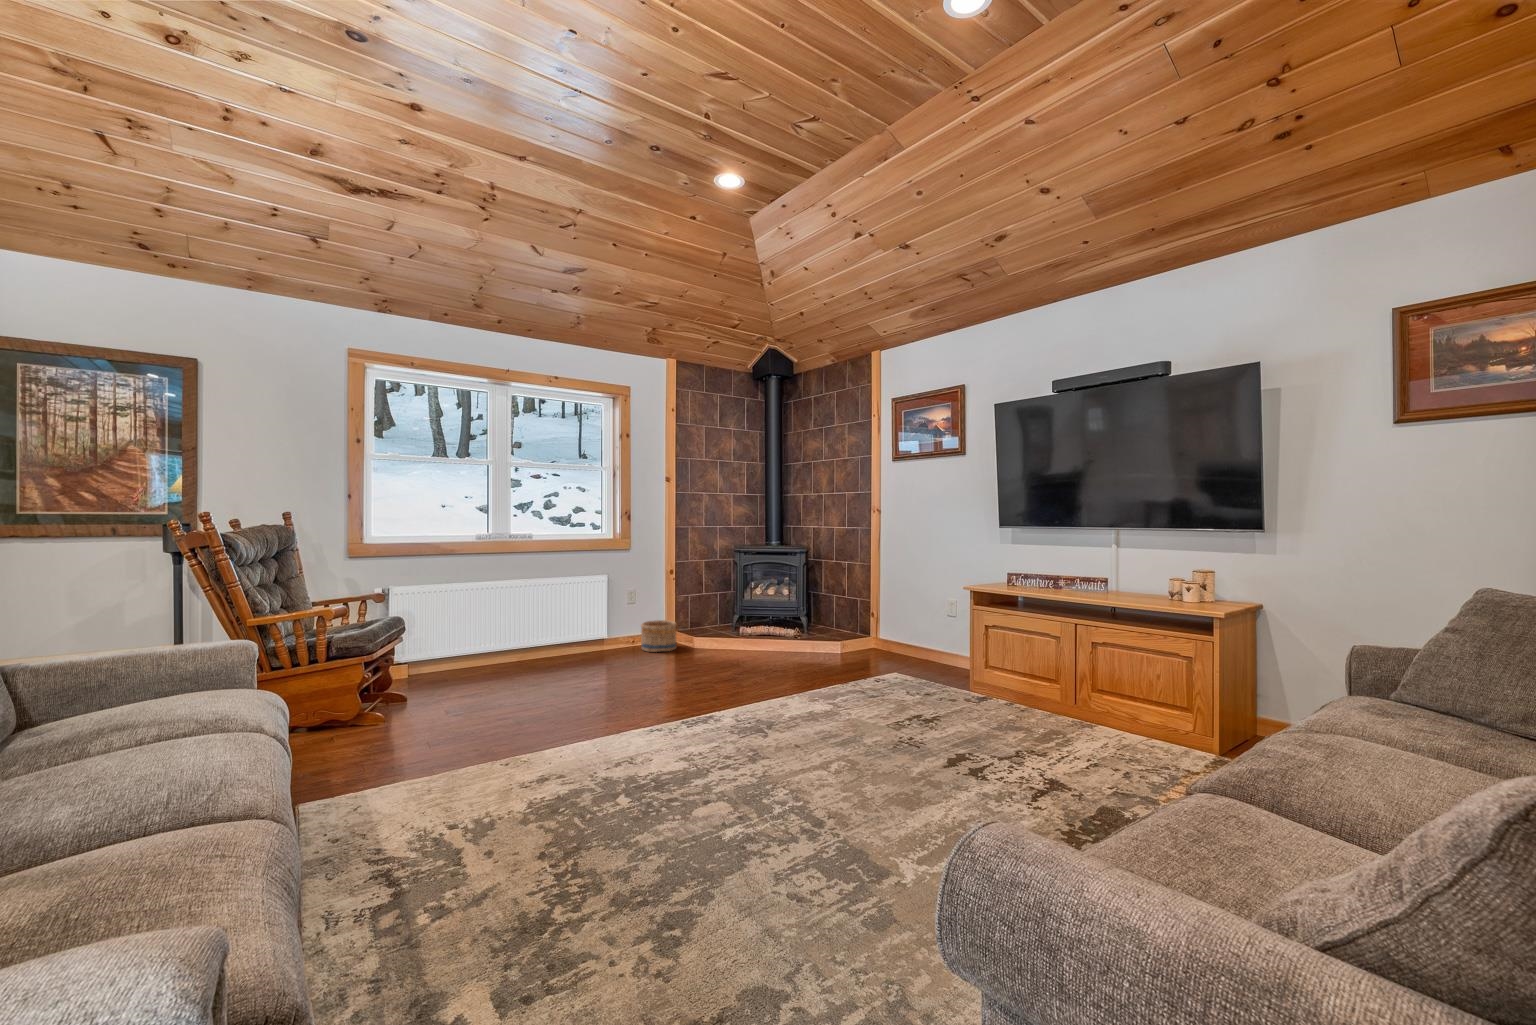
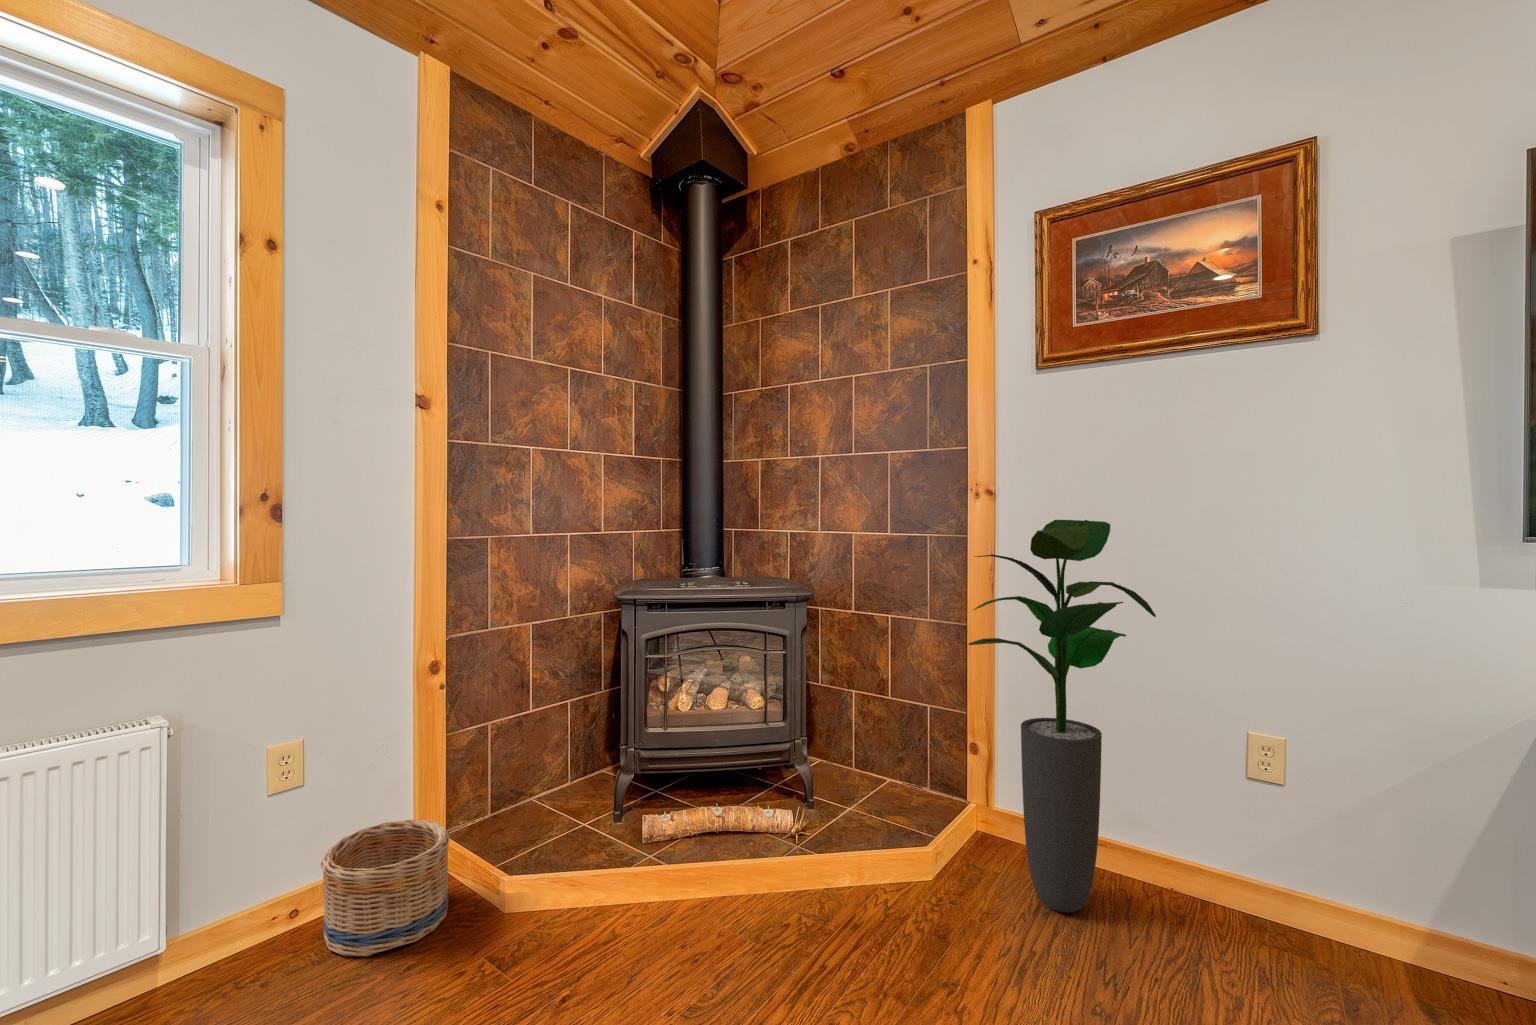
potted plant: none [848,521,913,661] -> present [968,520,1156,912]

